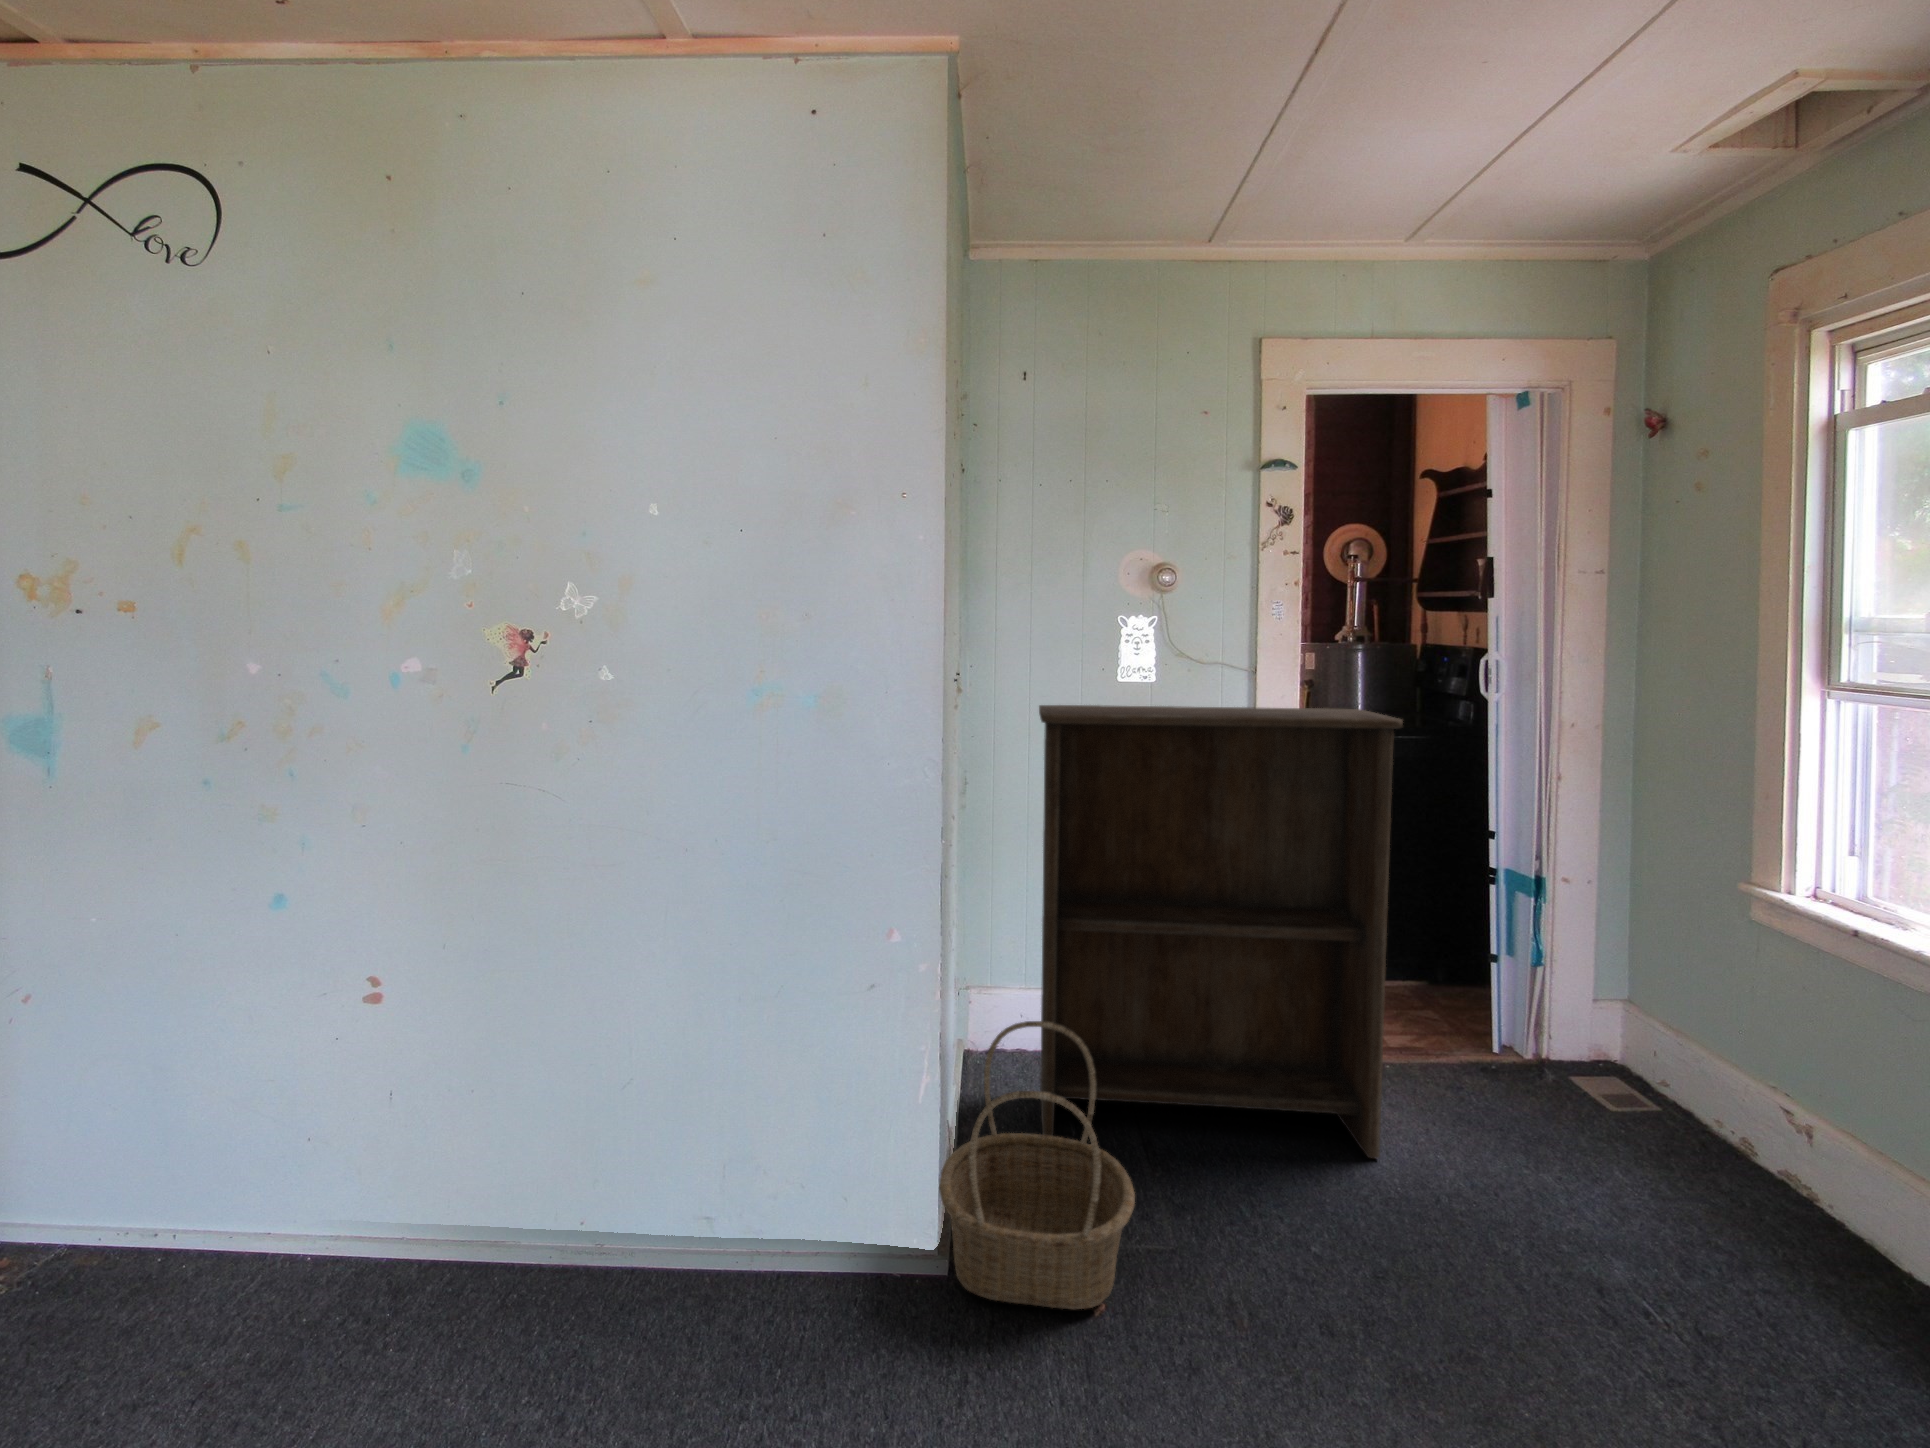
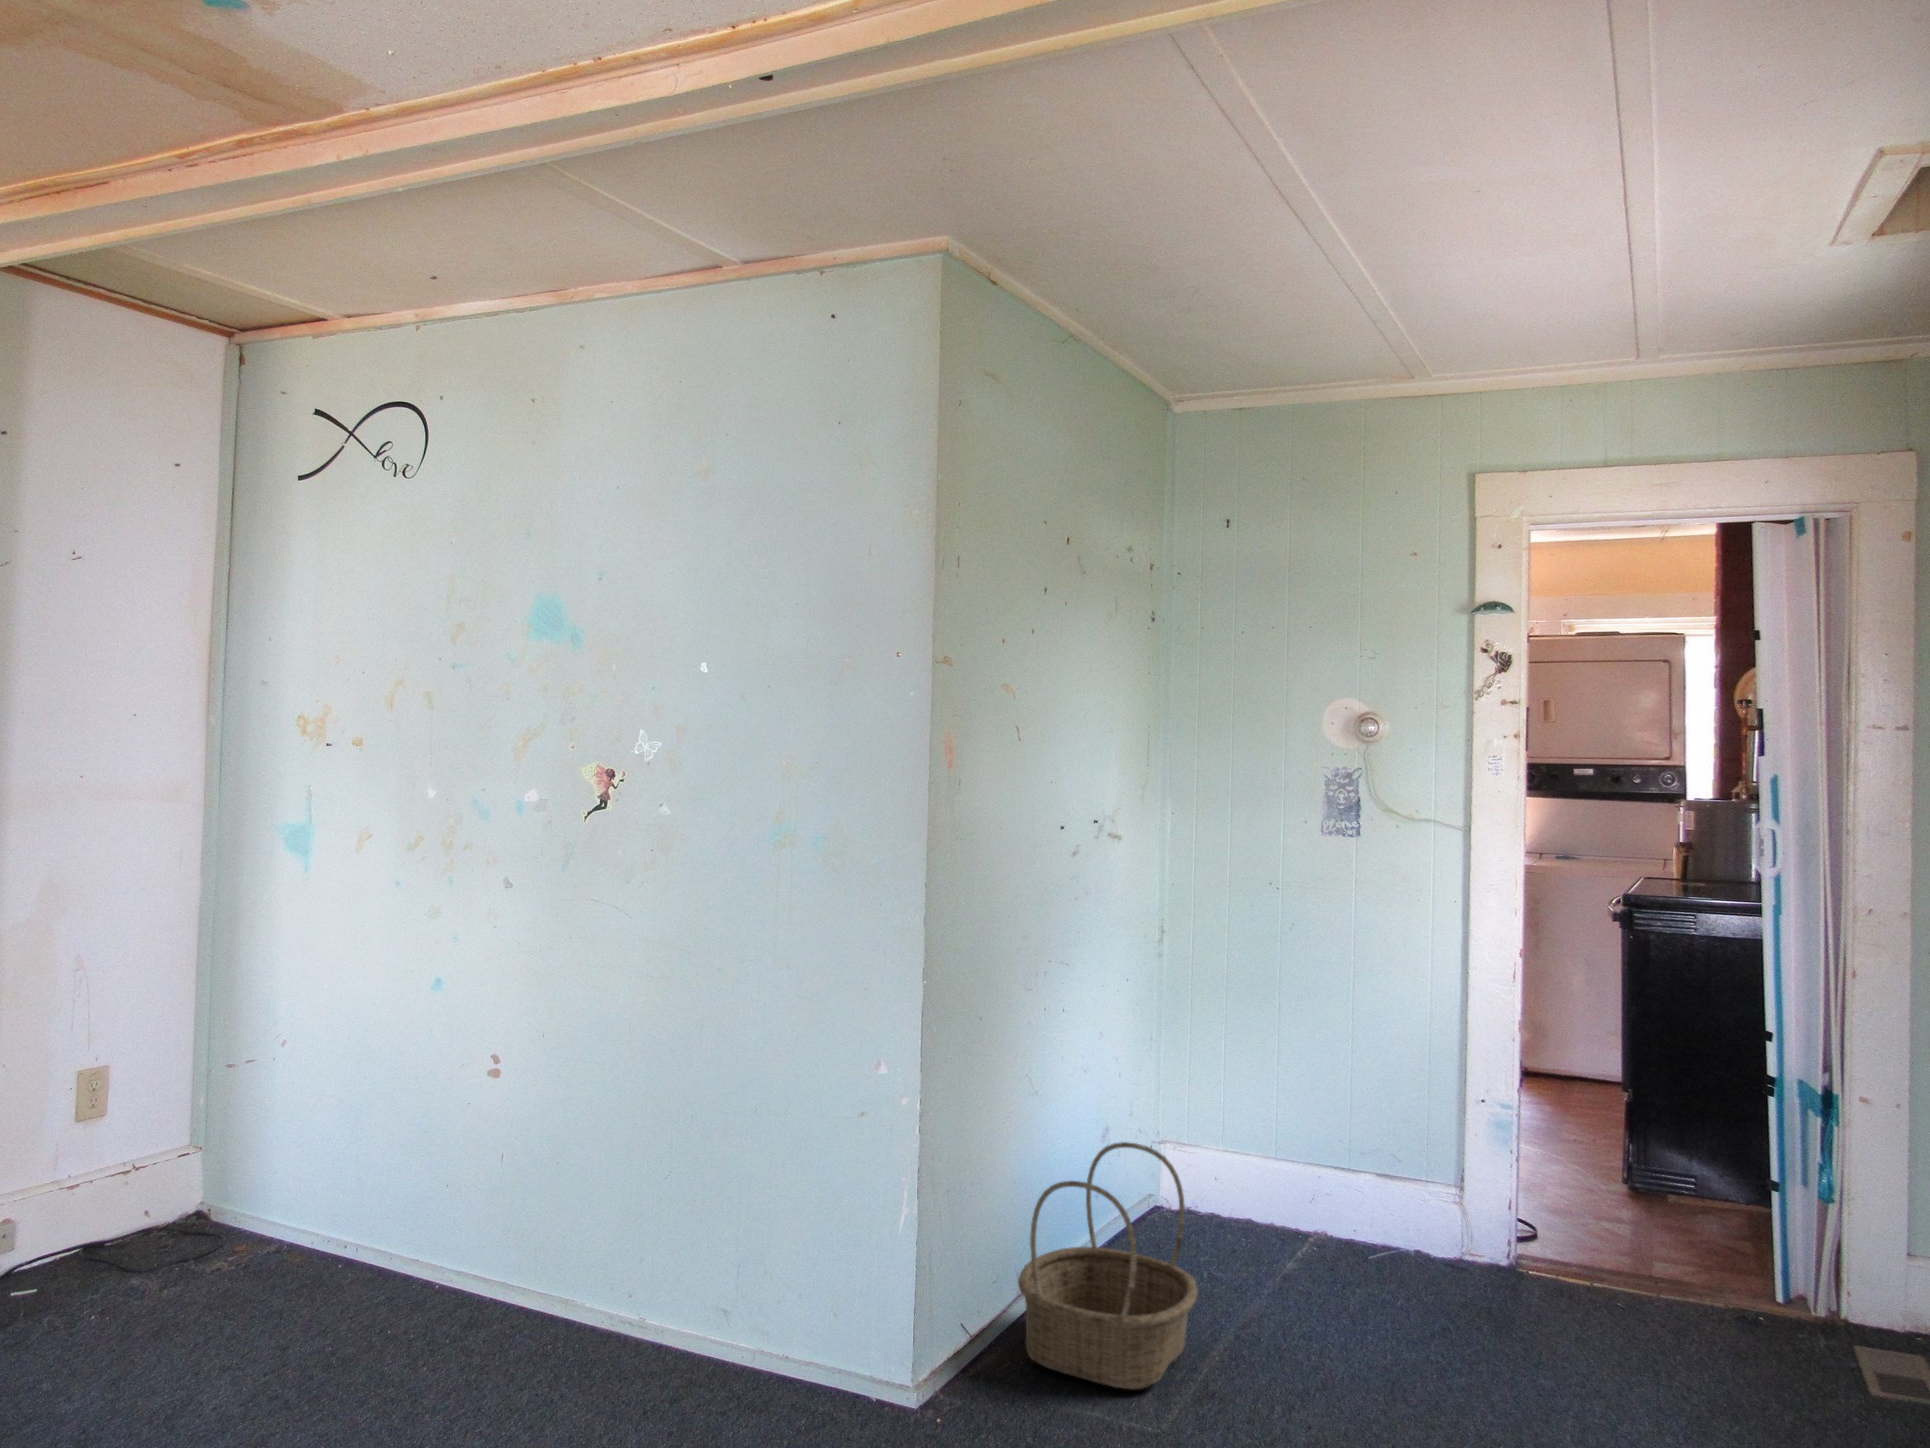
bookshelf: present [1039,705,1403,1158] -> none [1176,852,1543,1357]

